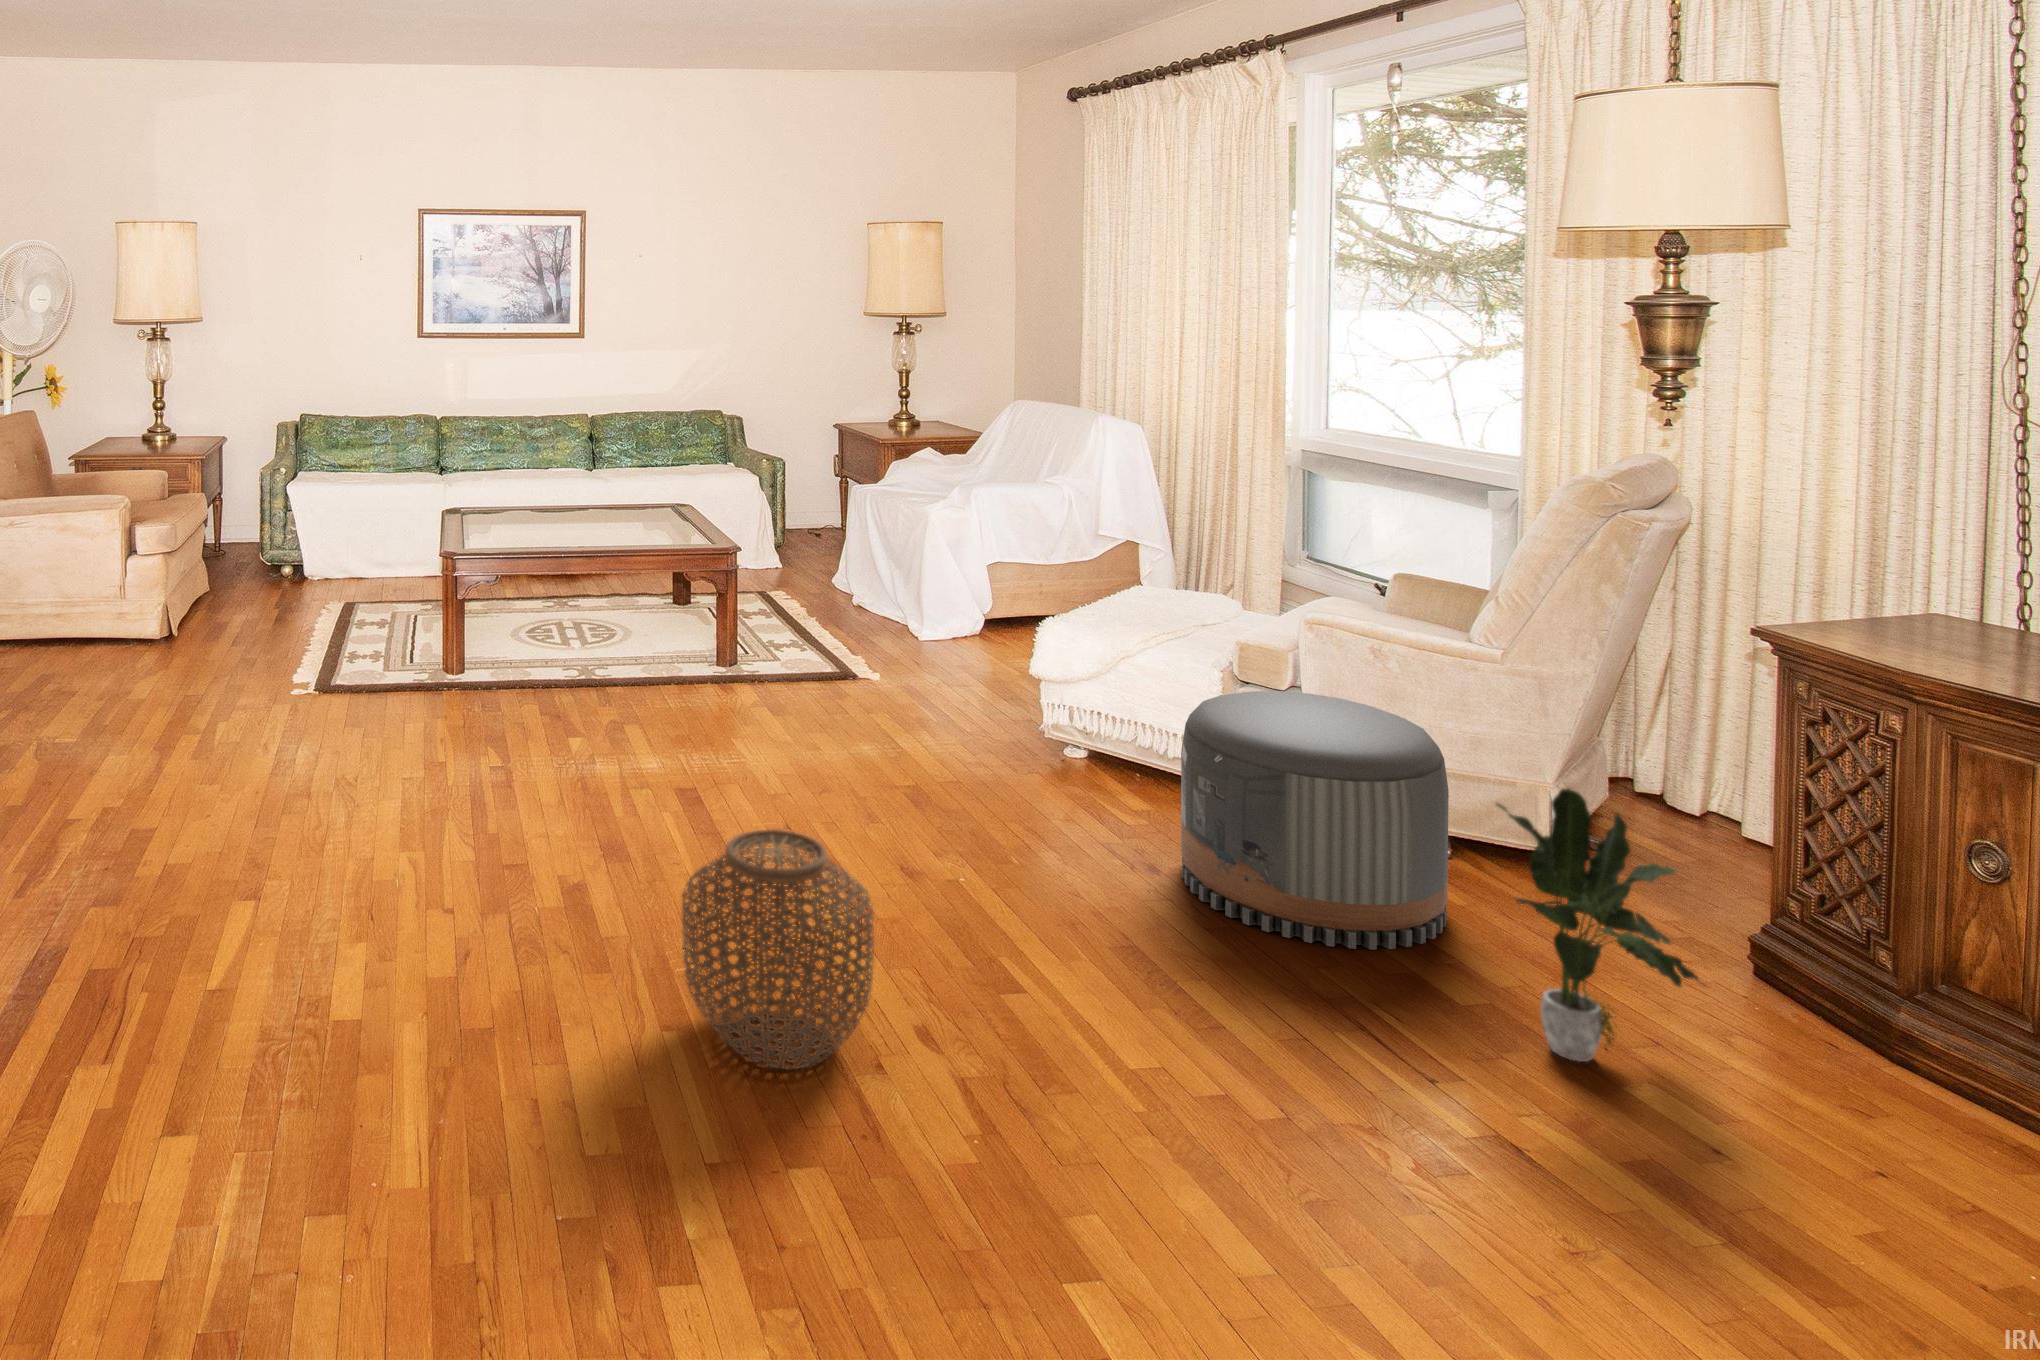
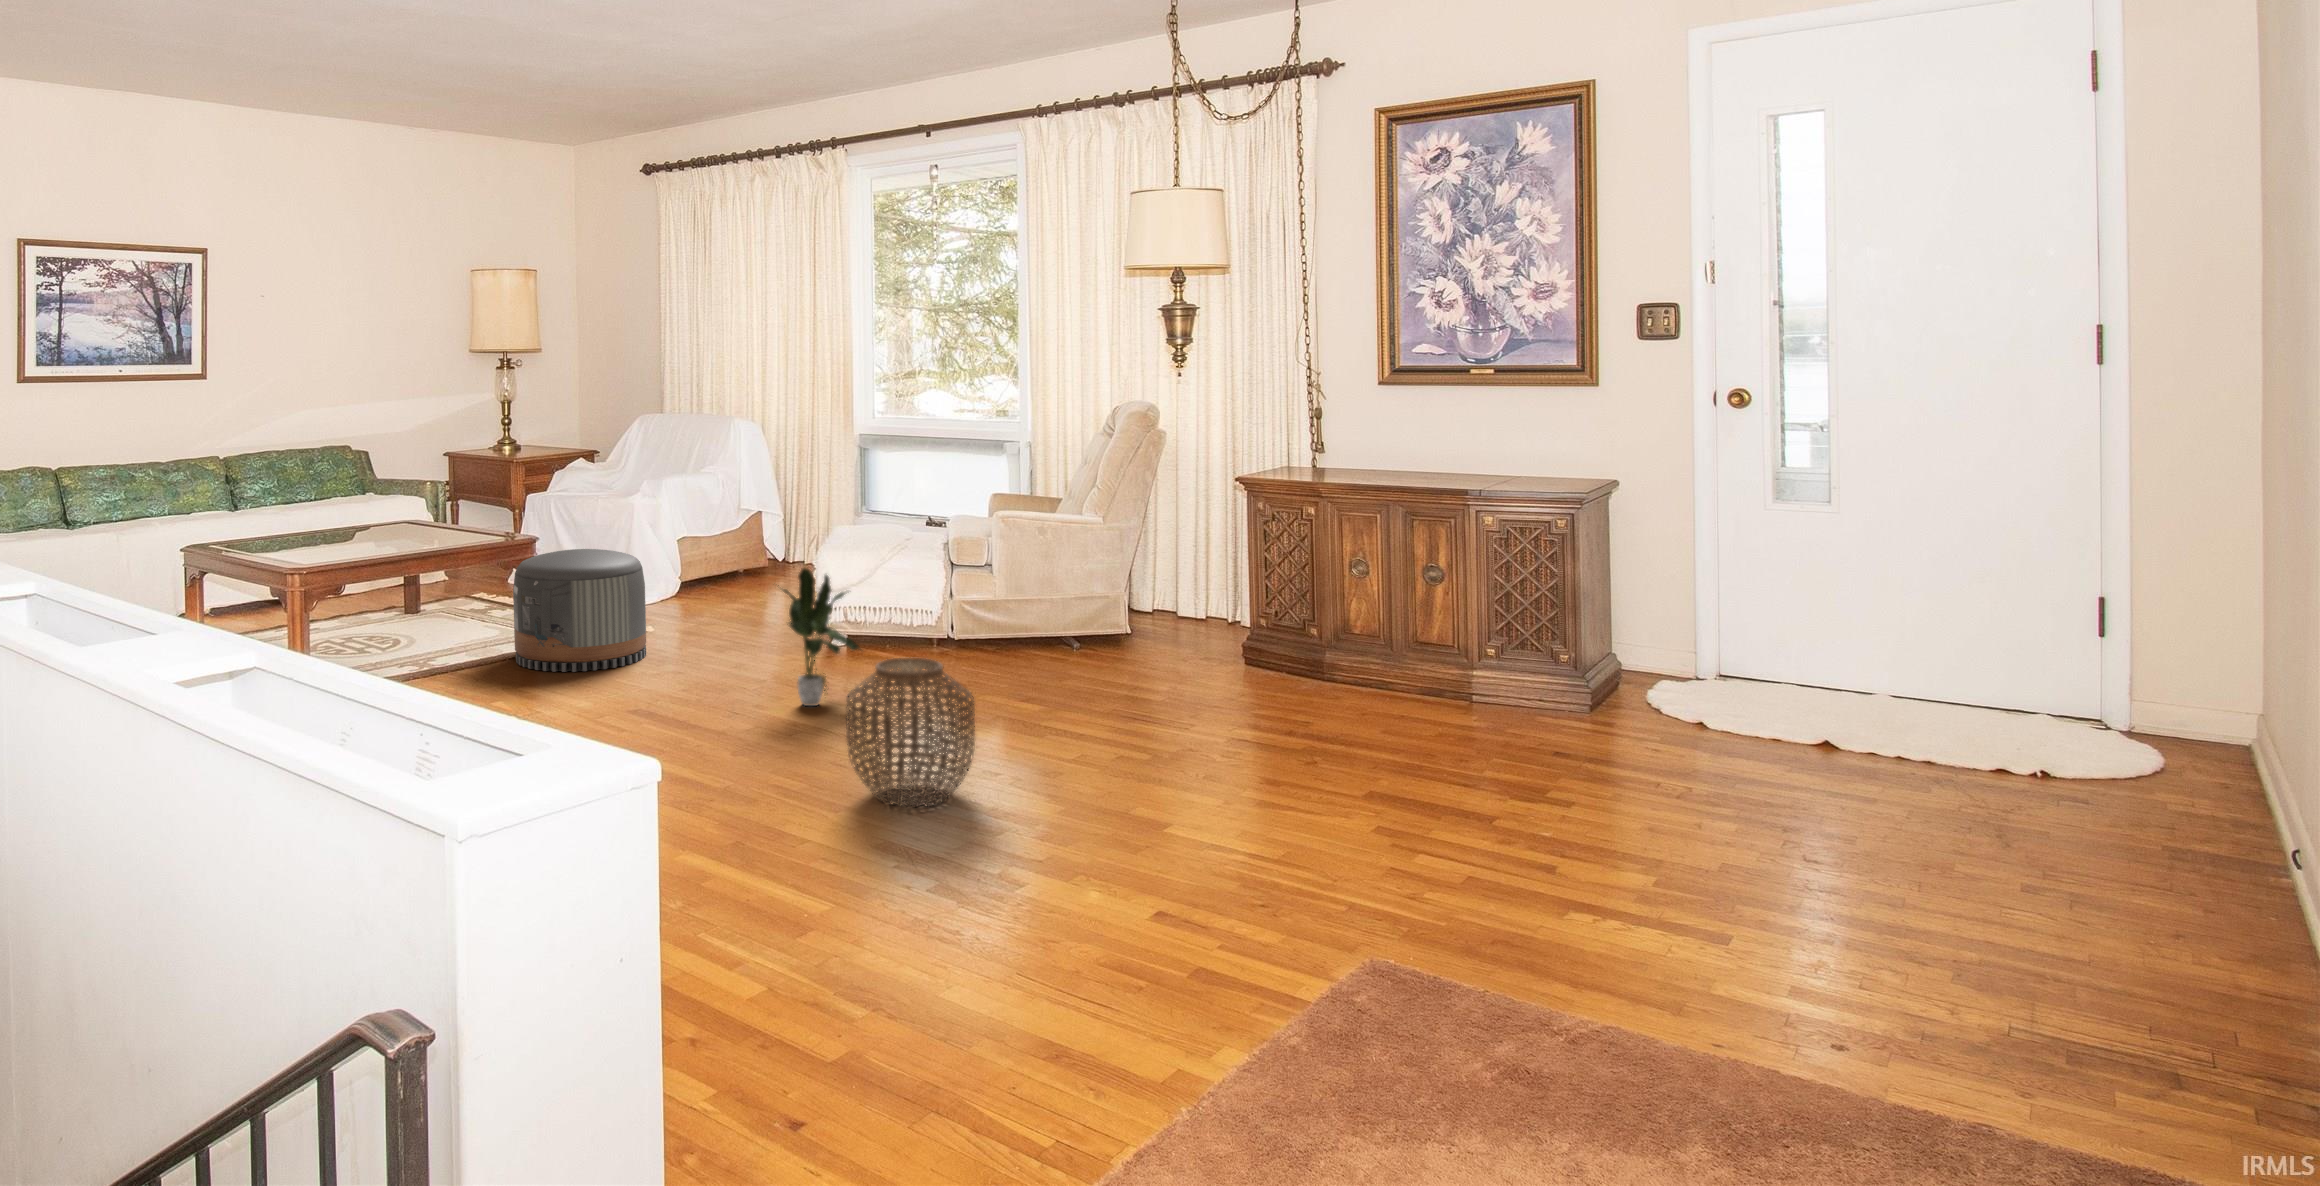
pouf: present [1181,691,1449,949] -> present [513,549,646,672]
potted plant: present [1496,789,1699,1062] -> present [778,568,860,706]

